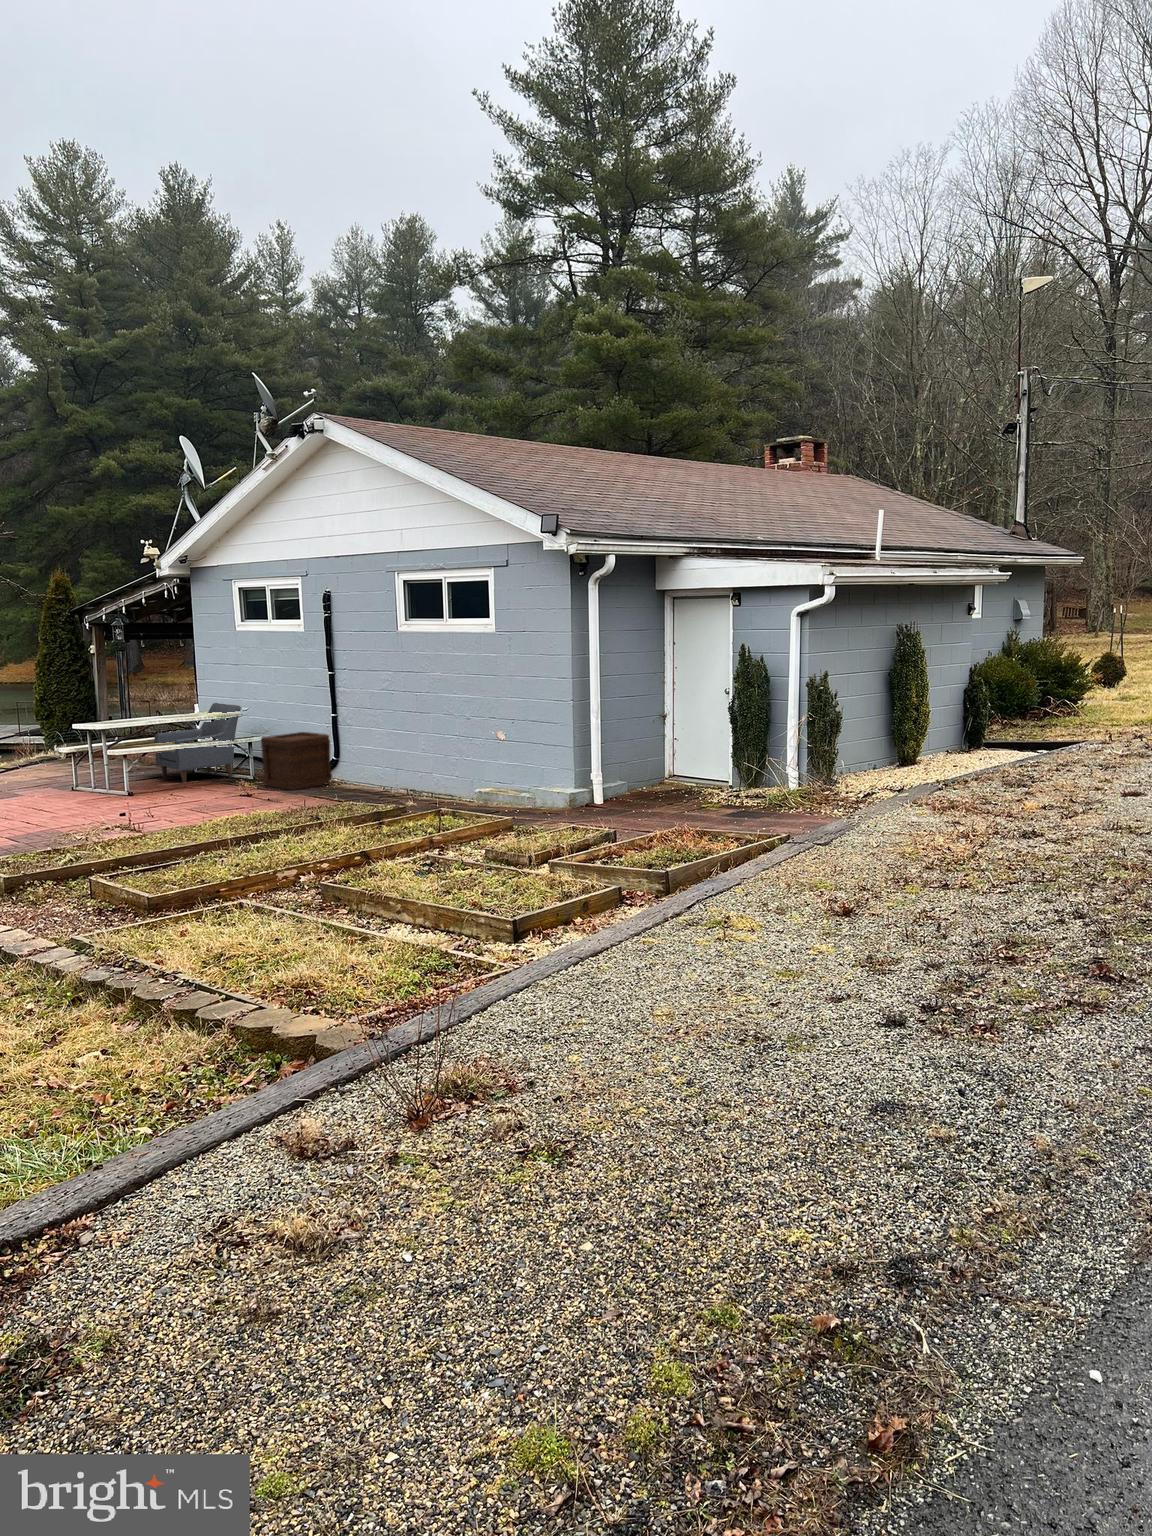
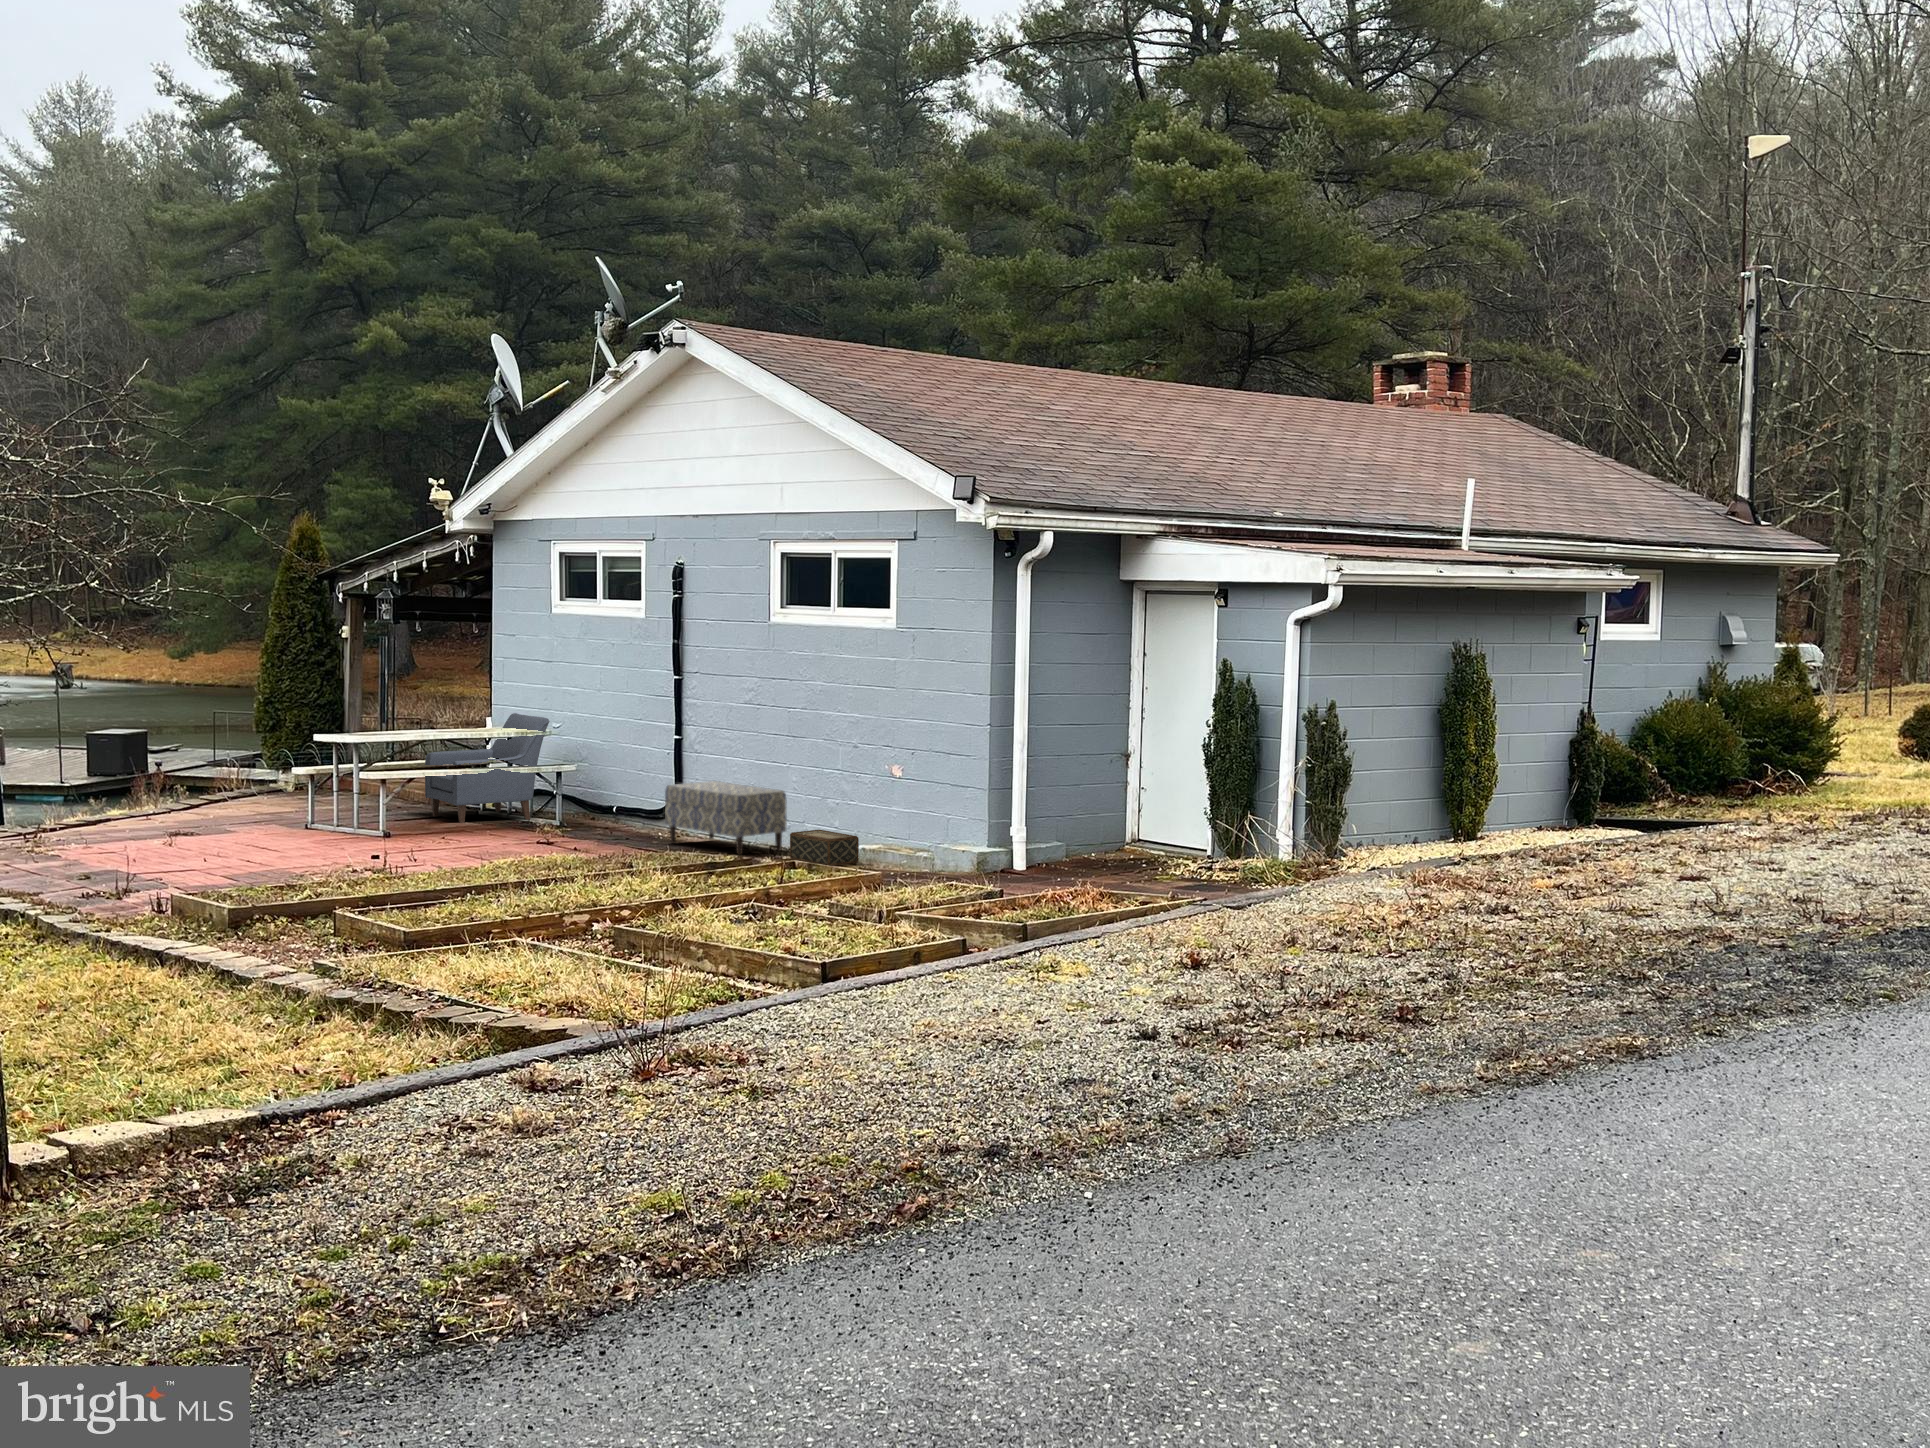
wooden crate: present [261,732,333,790] -> none [572,758,672,839]
bench: none [331,747,421,801] -> present [665,781,787,854]
woven basket: none [426,780,477,807] -> present [790,830,859,866]

